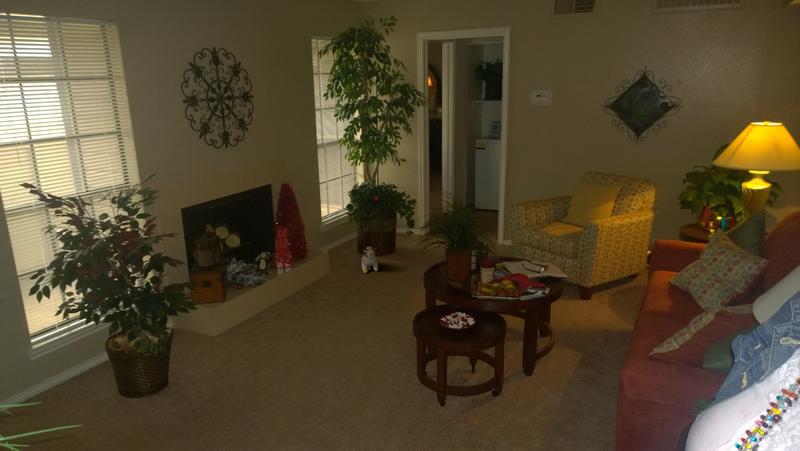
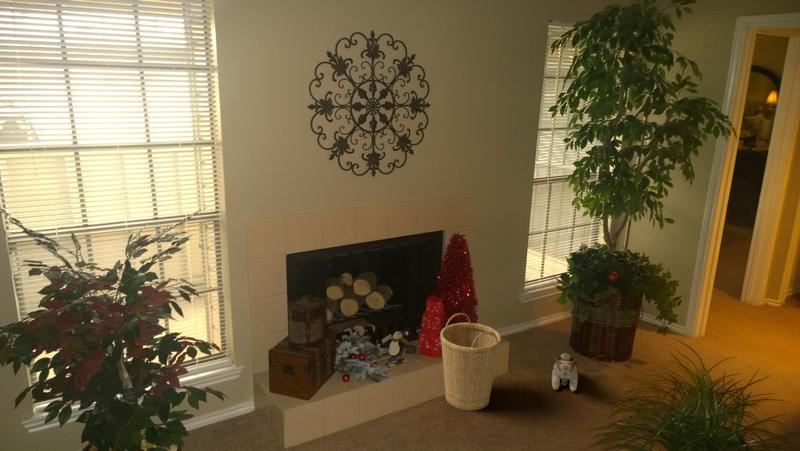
basket: none [292,234,332,294] -> present [440,313,501,410]

